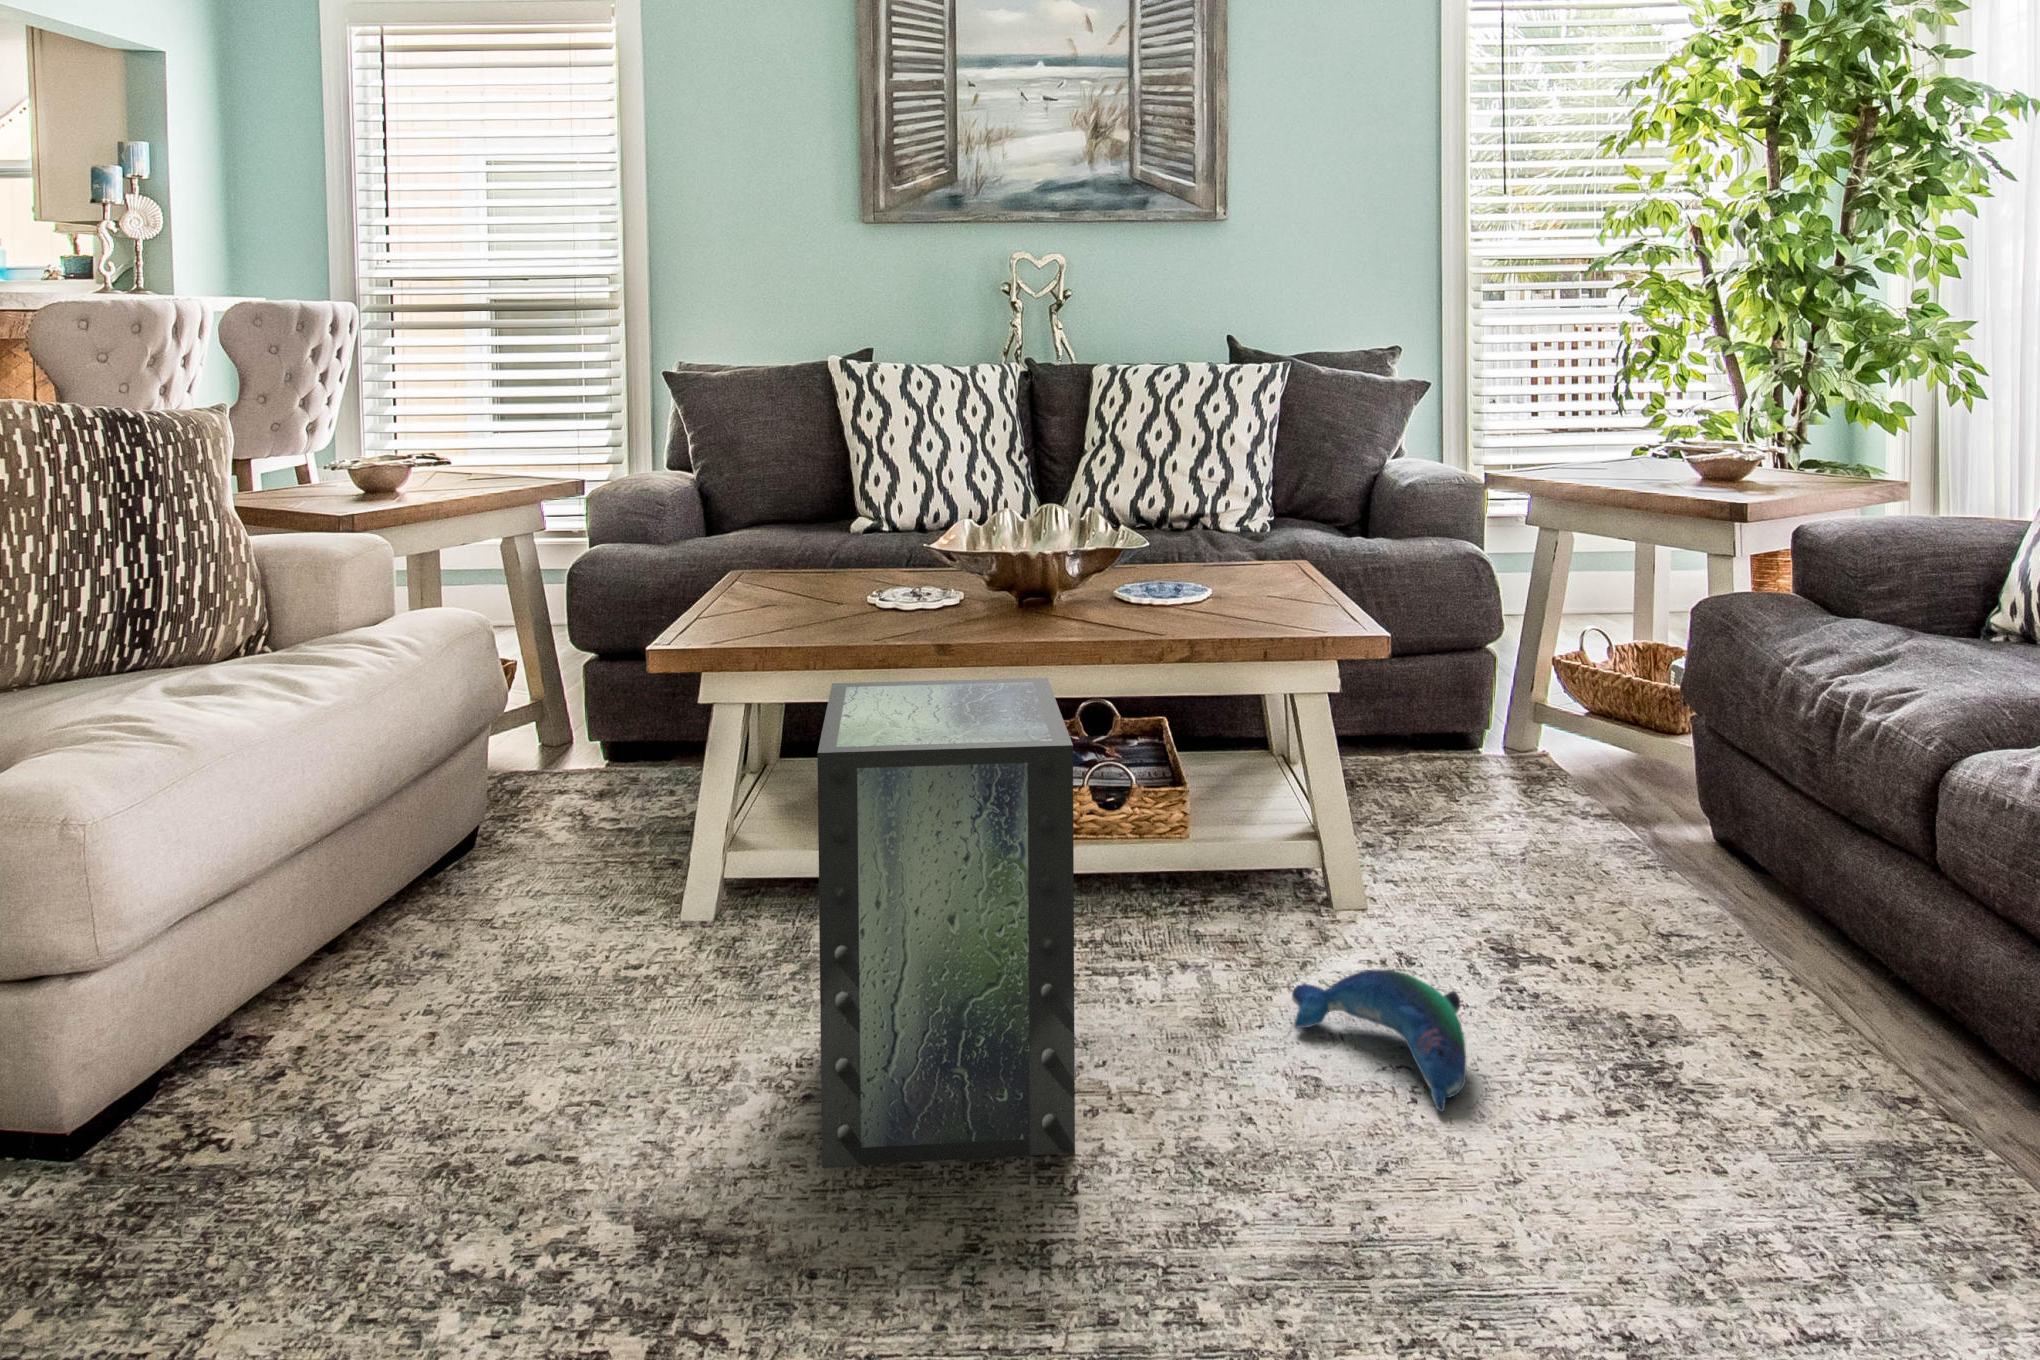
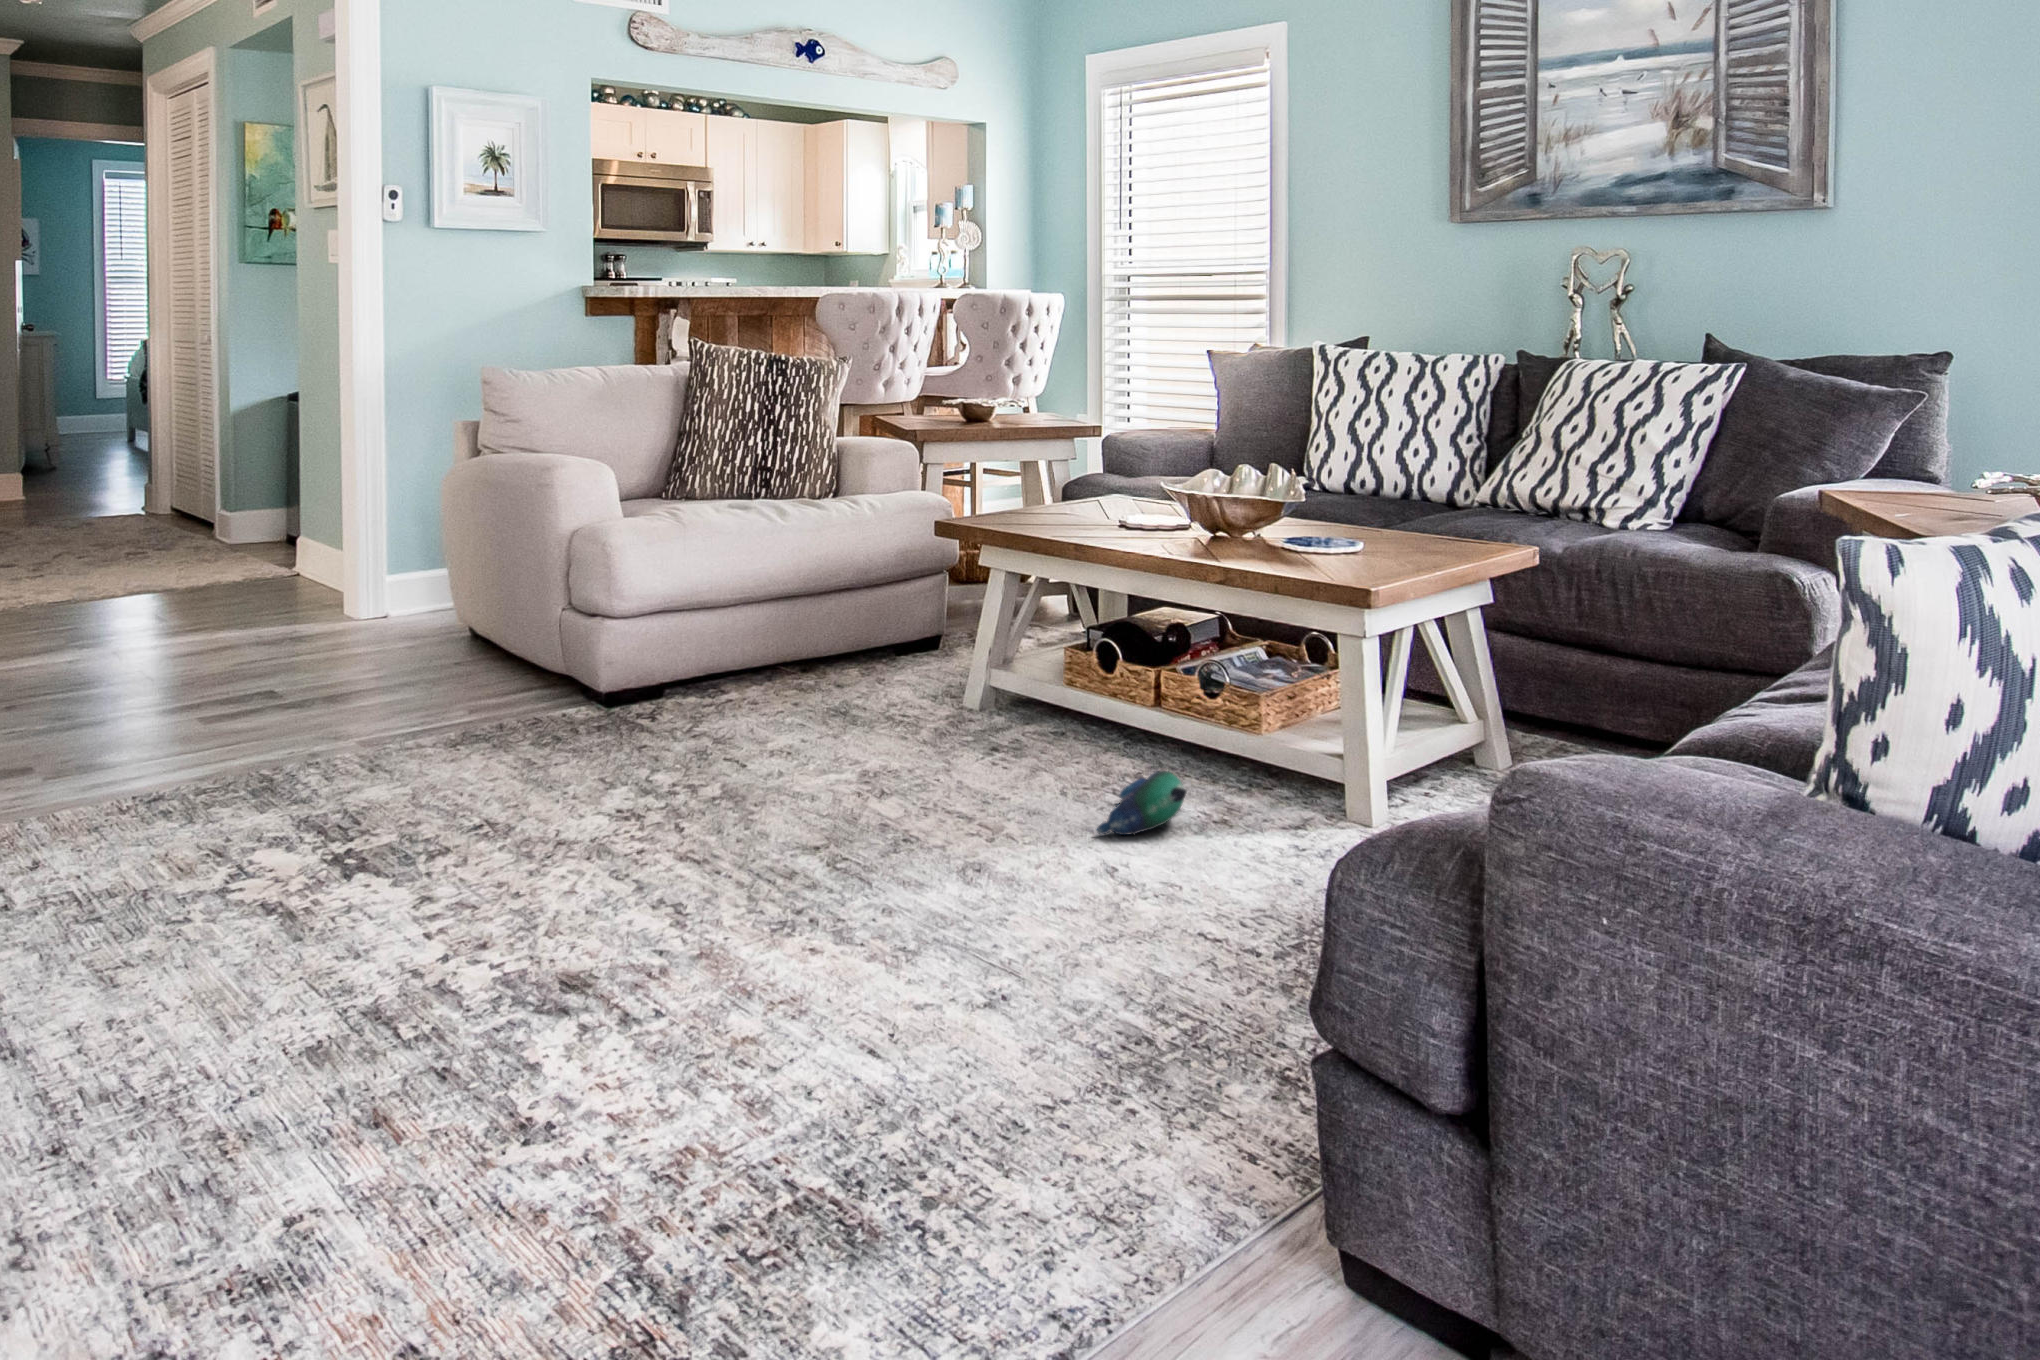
storage box: present [817,678,1075,1167] -> none [817,521,1017,787]

